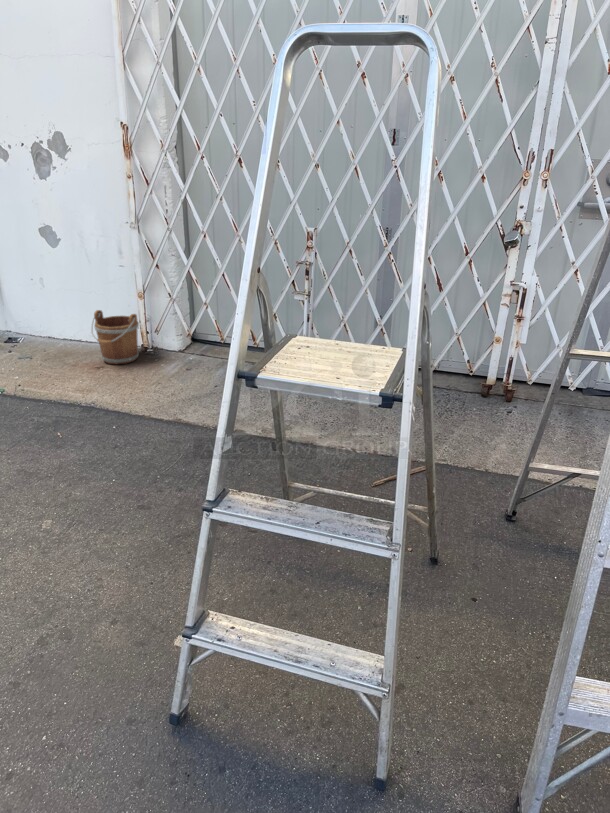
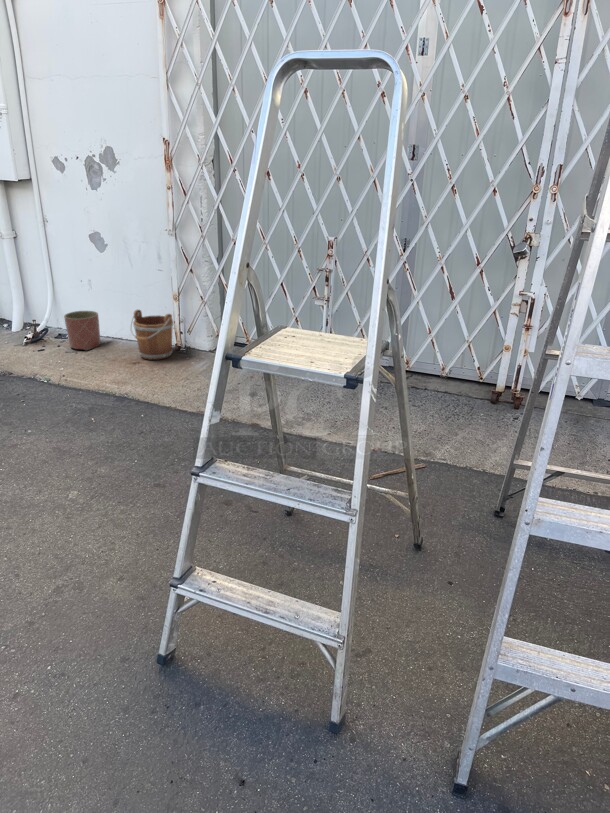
planter: none [15,312,57,356] -> present [64,311,100,351]

